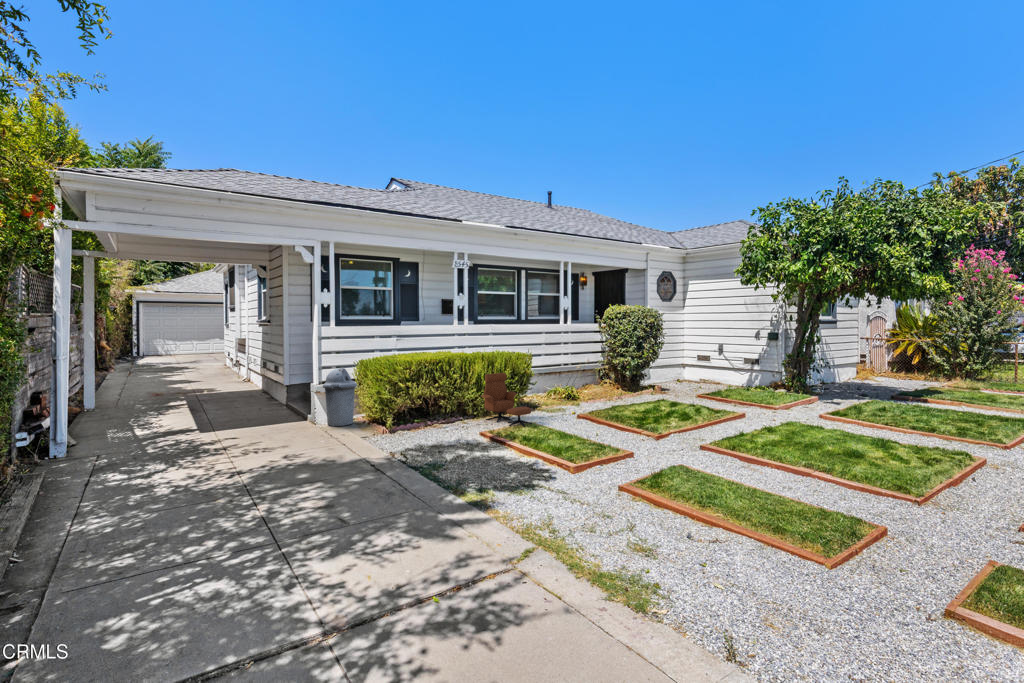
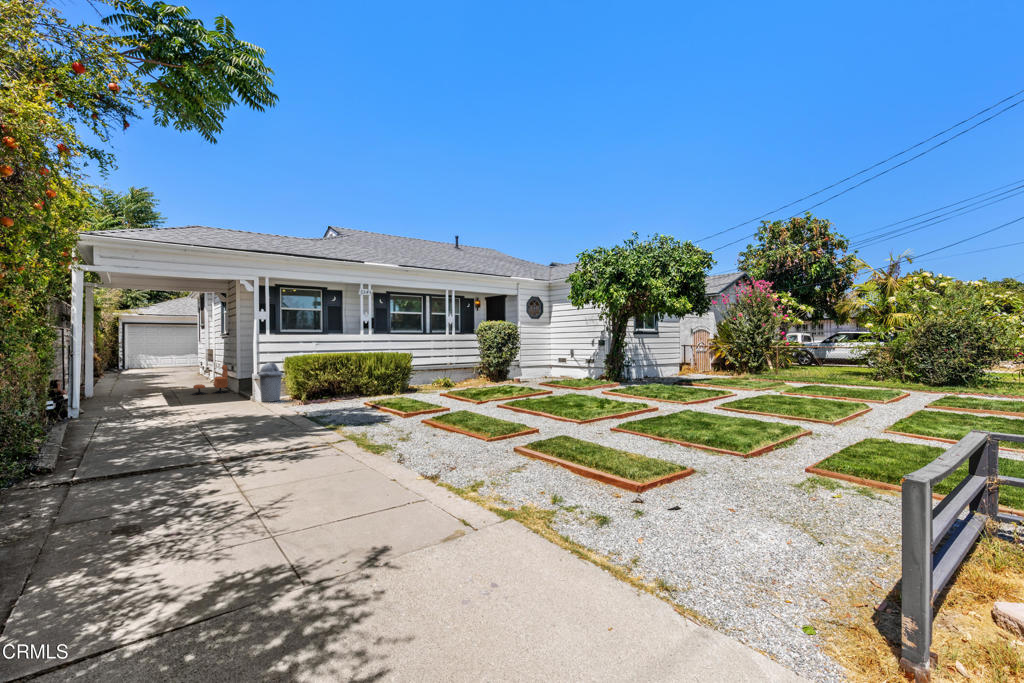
lounge chair: present [481,373,532,427] -> present [193,365,228,395]

